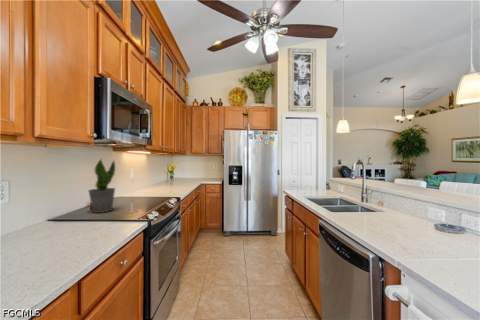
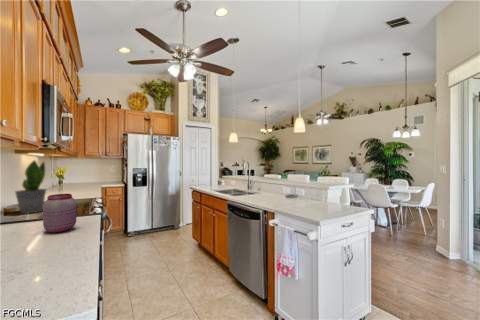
jar: none [55,200,94,249] -> present [43,194,76,233]

